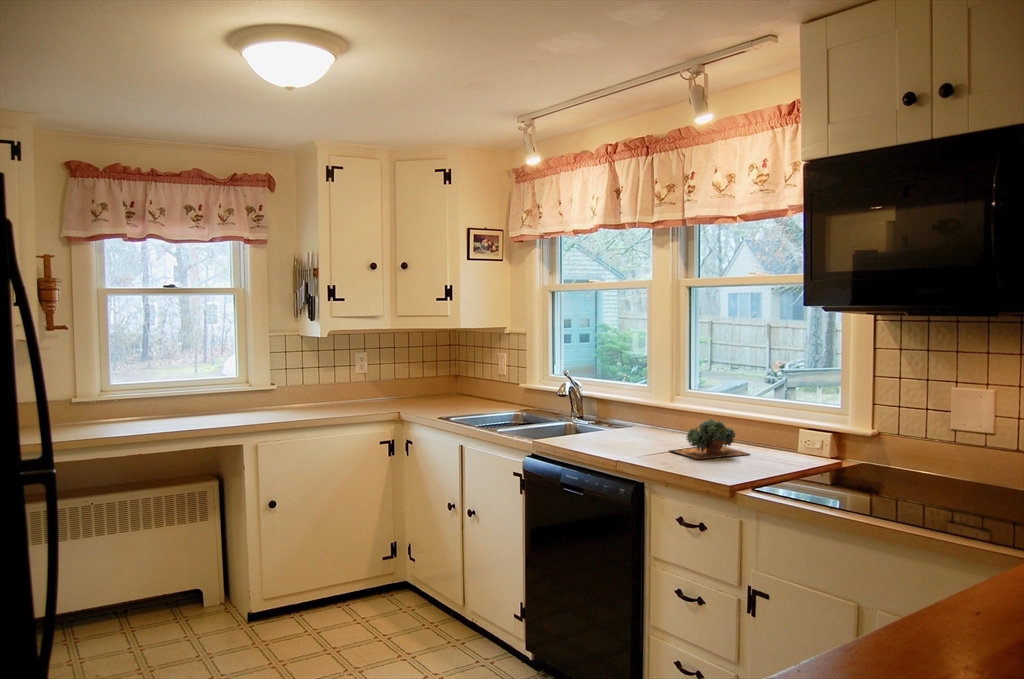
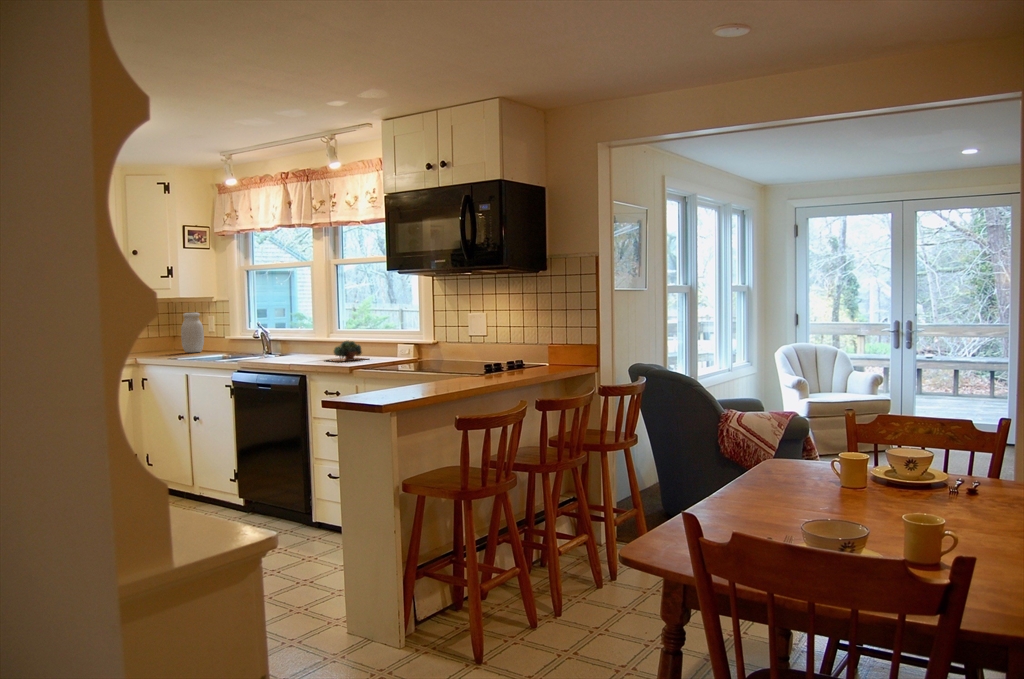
jar: none [461,348,490,403] -> present [181,313,204,353]

